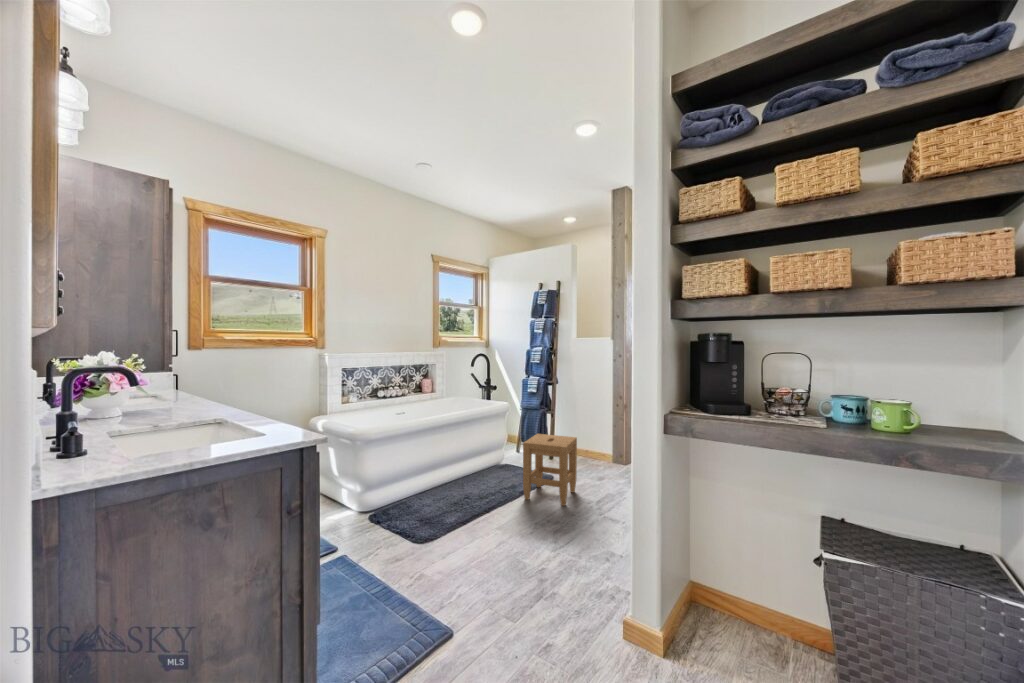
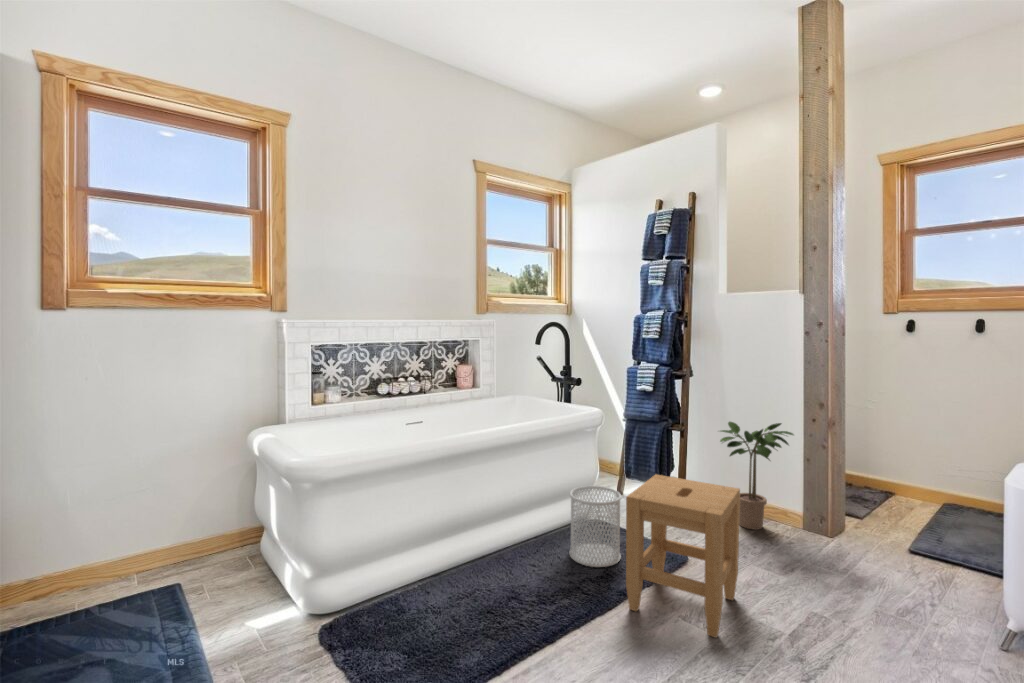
potted plant: none [570,407,607,464] -> present [720,422,794,530]
wastebasket: none [493,443,520,485] -> present [569,486,621,567]

